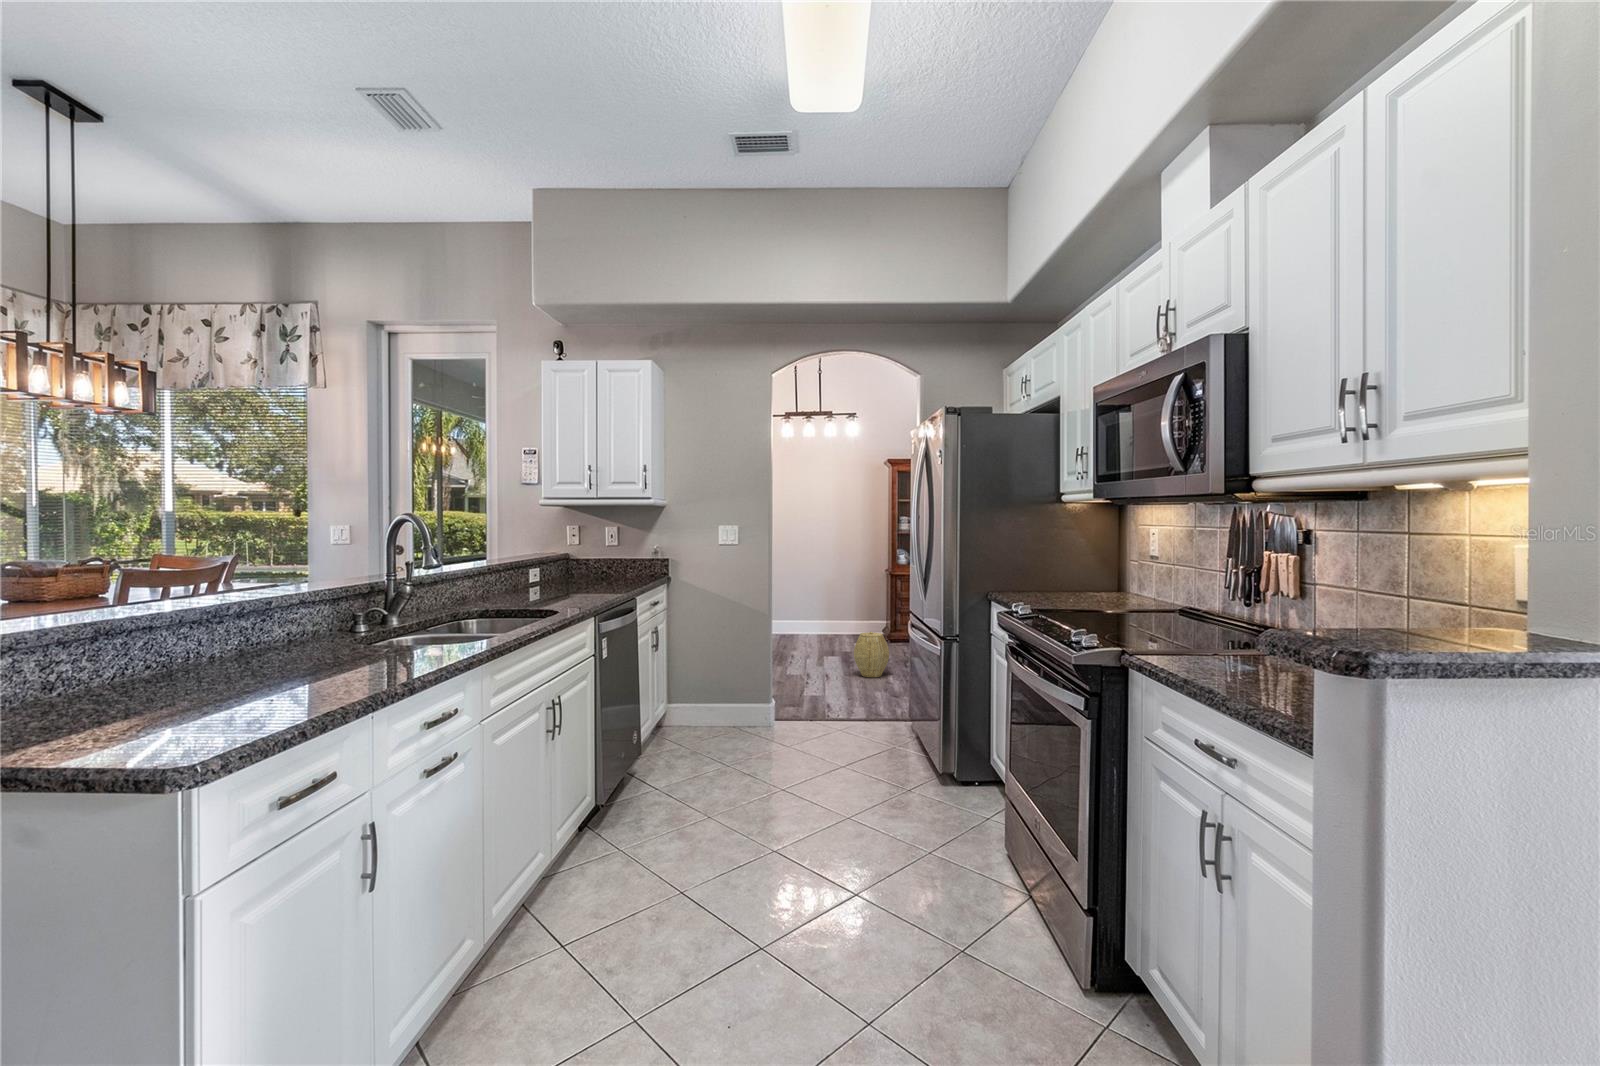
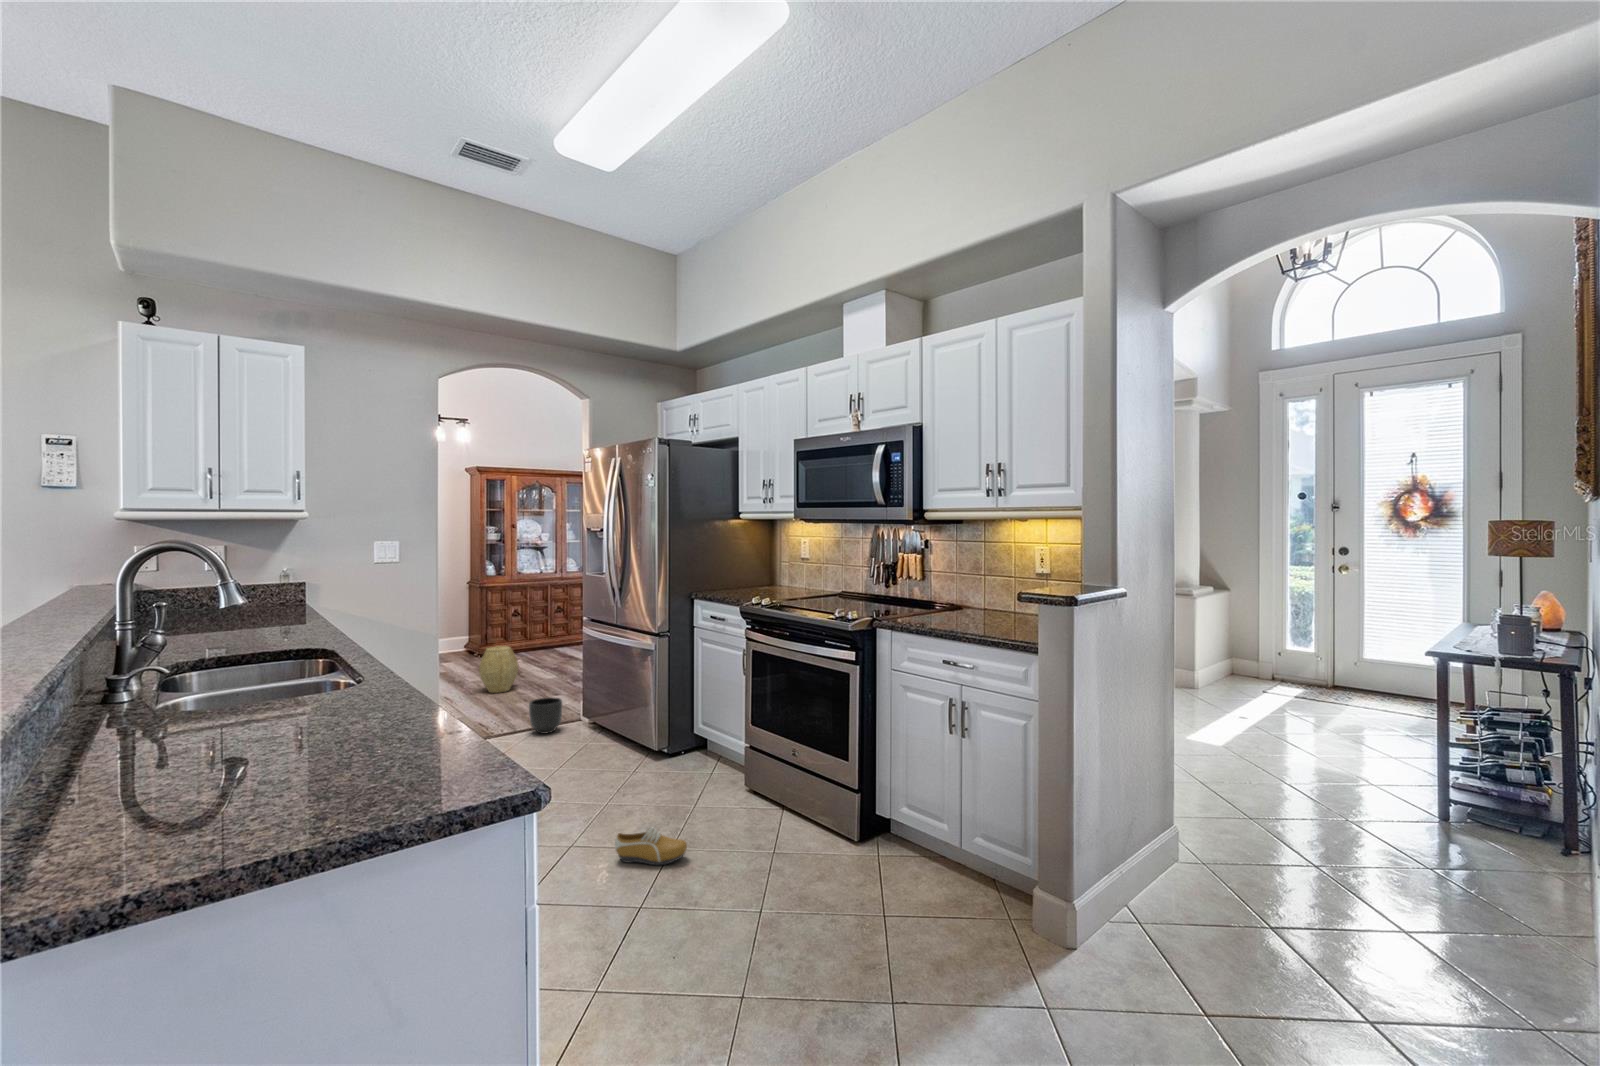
planter: none [854,689,886,726] -> present [529,697,562,734]
shoe: none [792,851,862,907] -> present [615,827,687,865]

